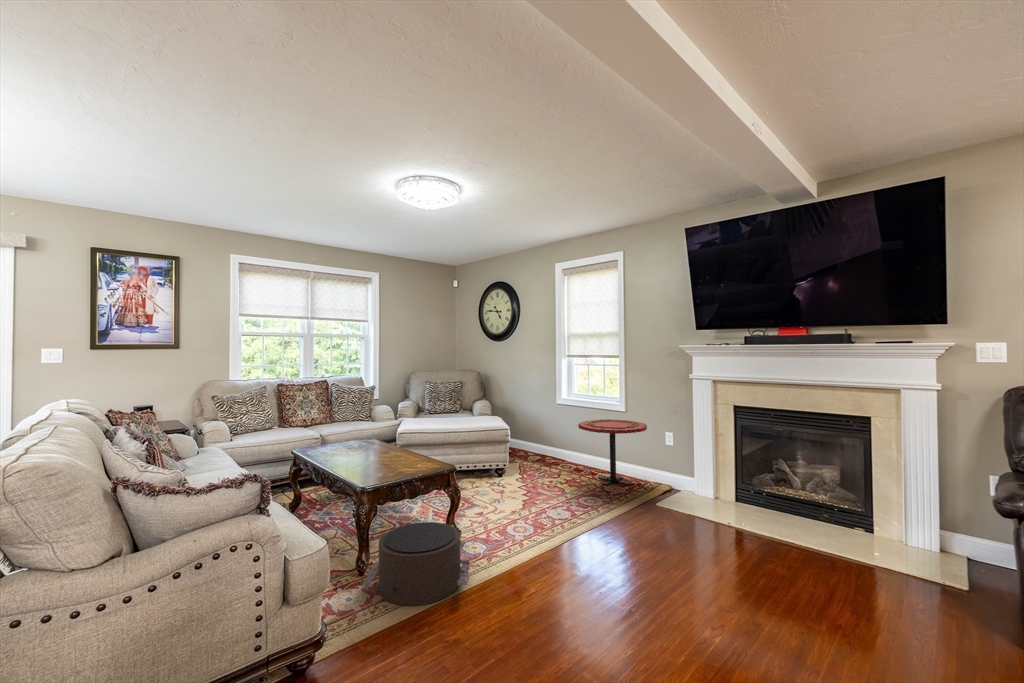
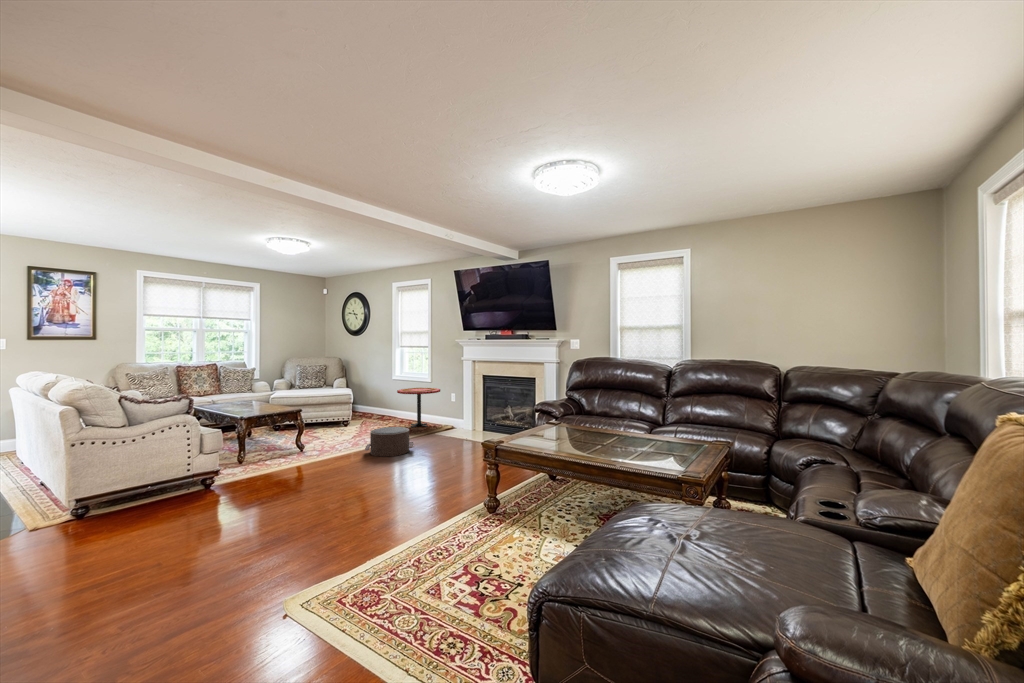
pouf: present [362,522,470,606] -> present [365,427,414,456]

